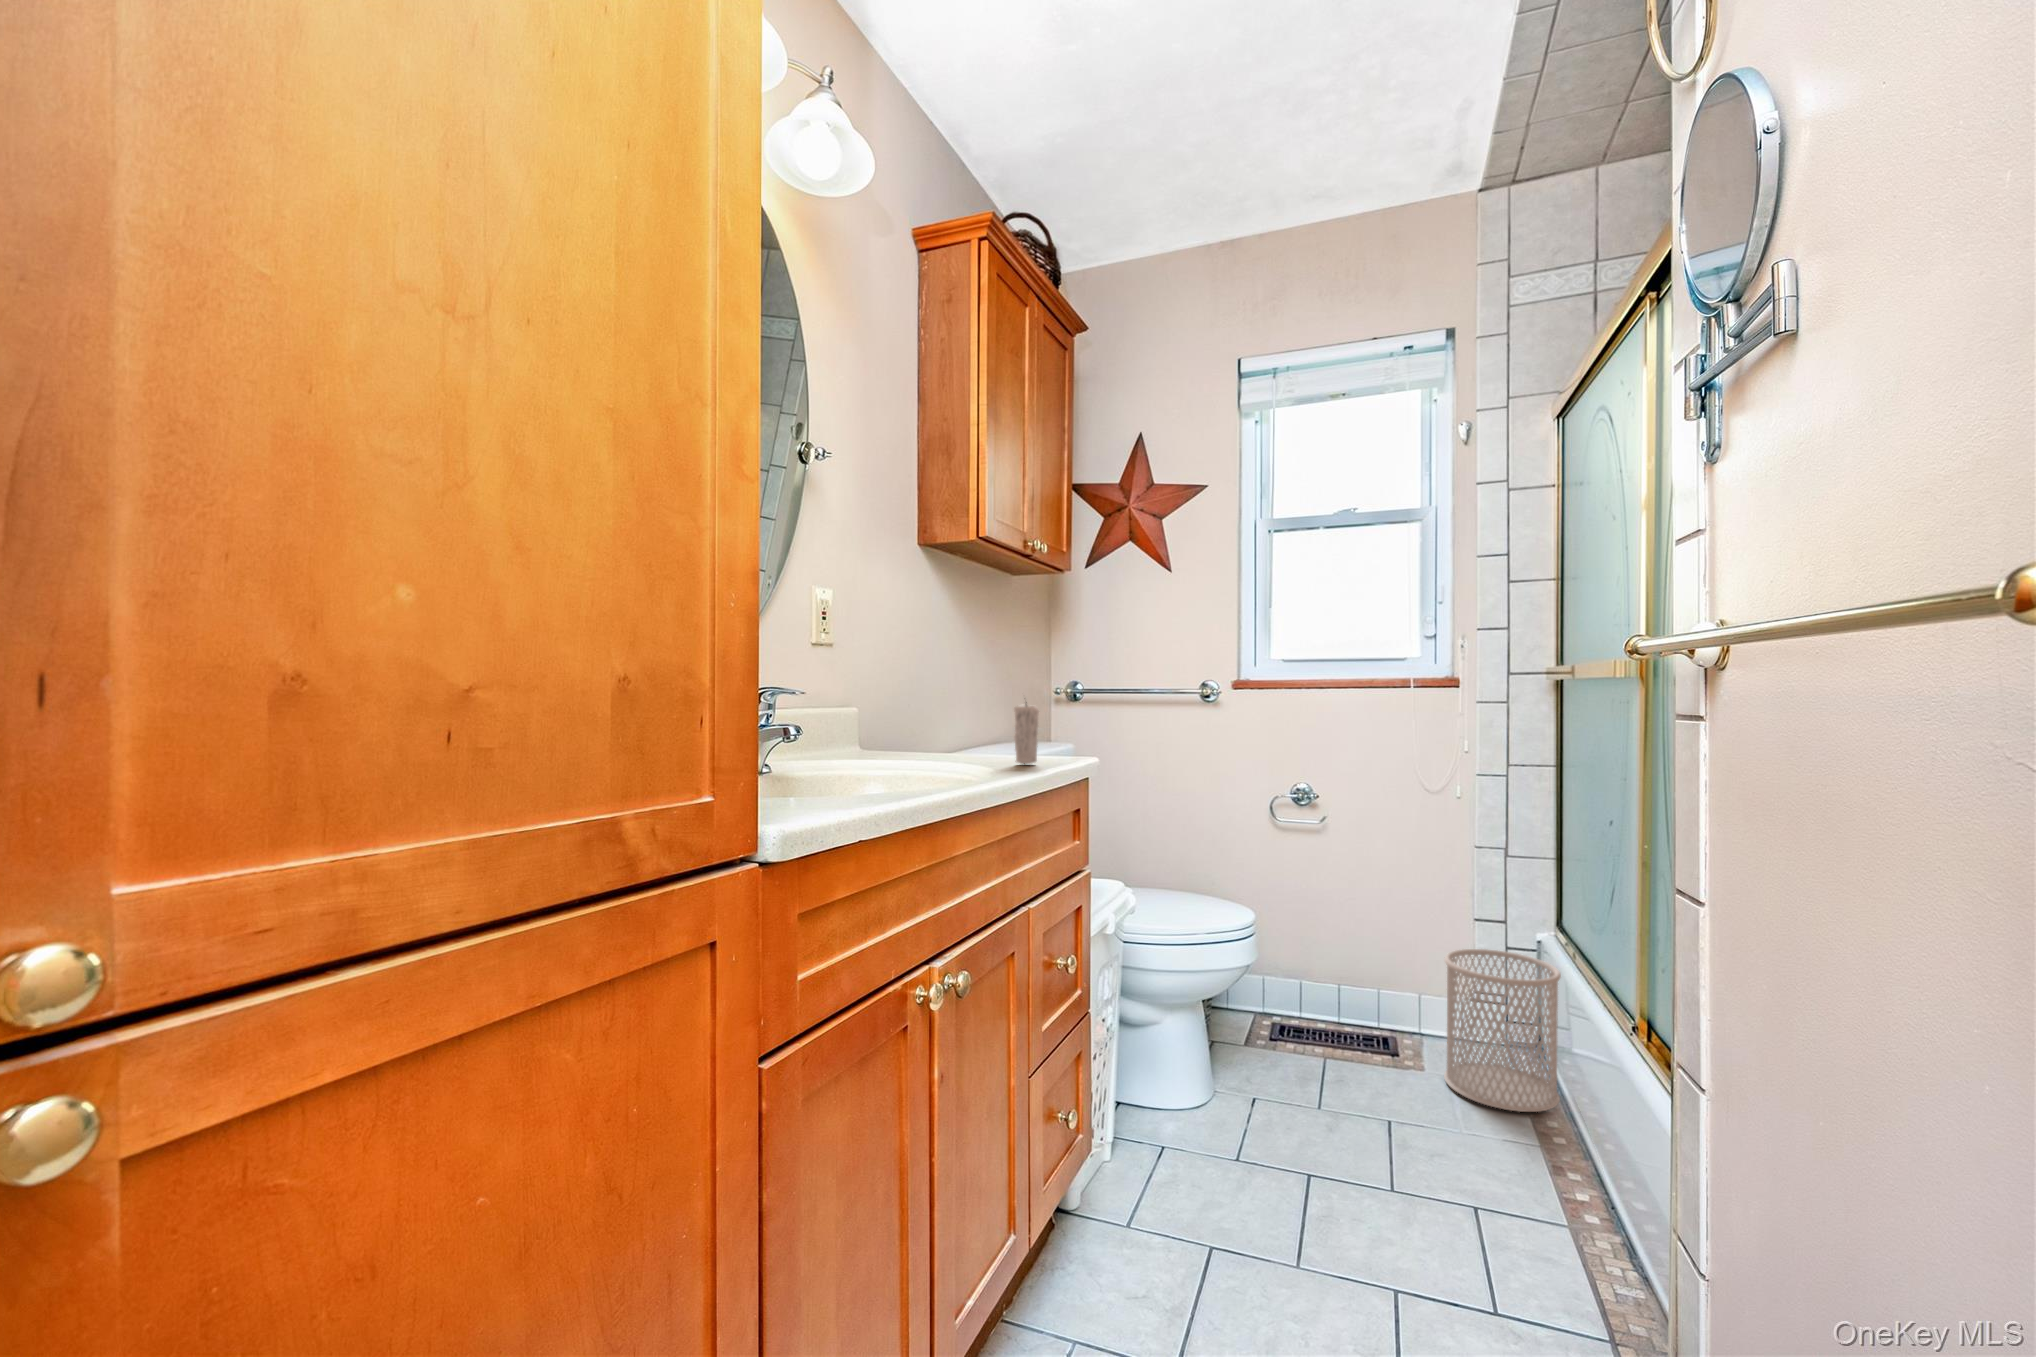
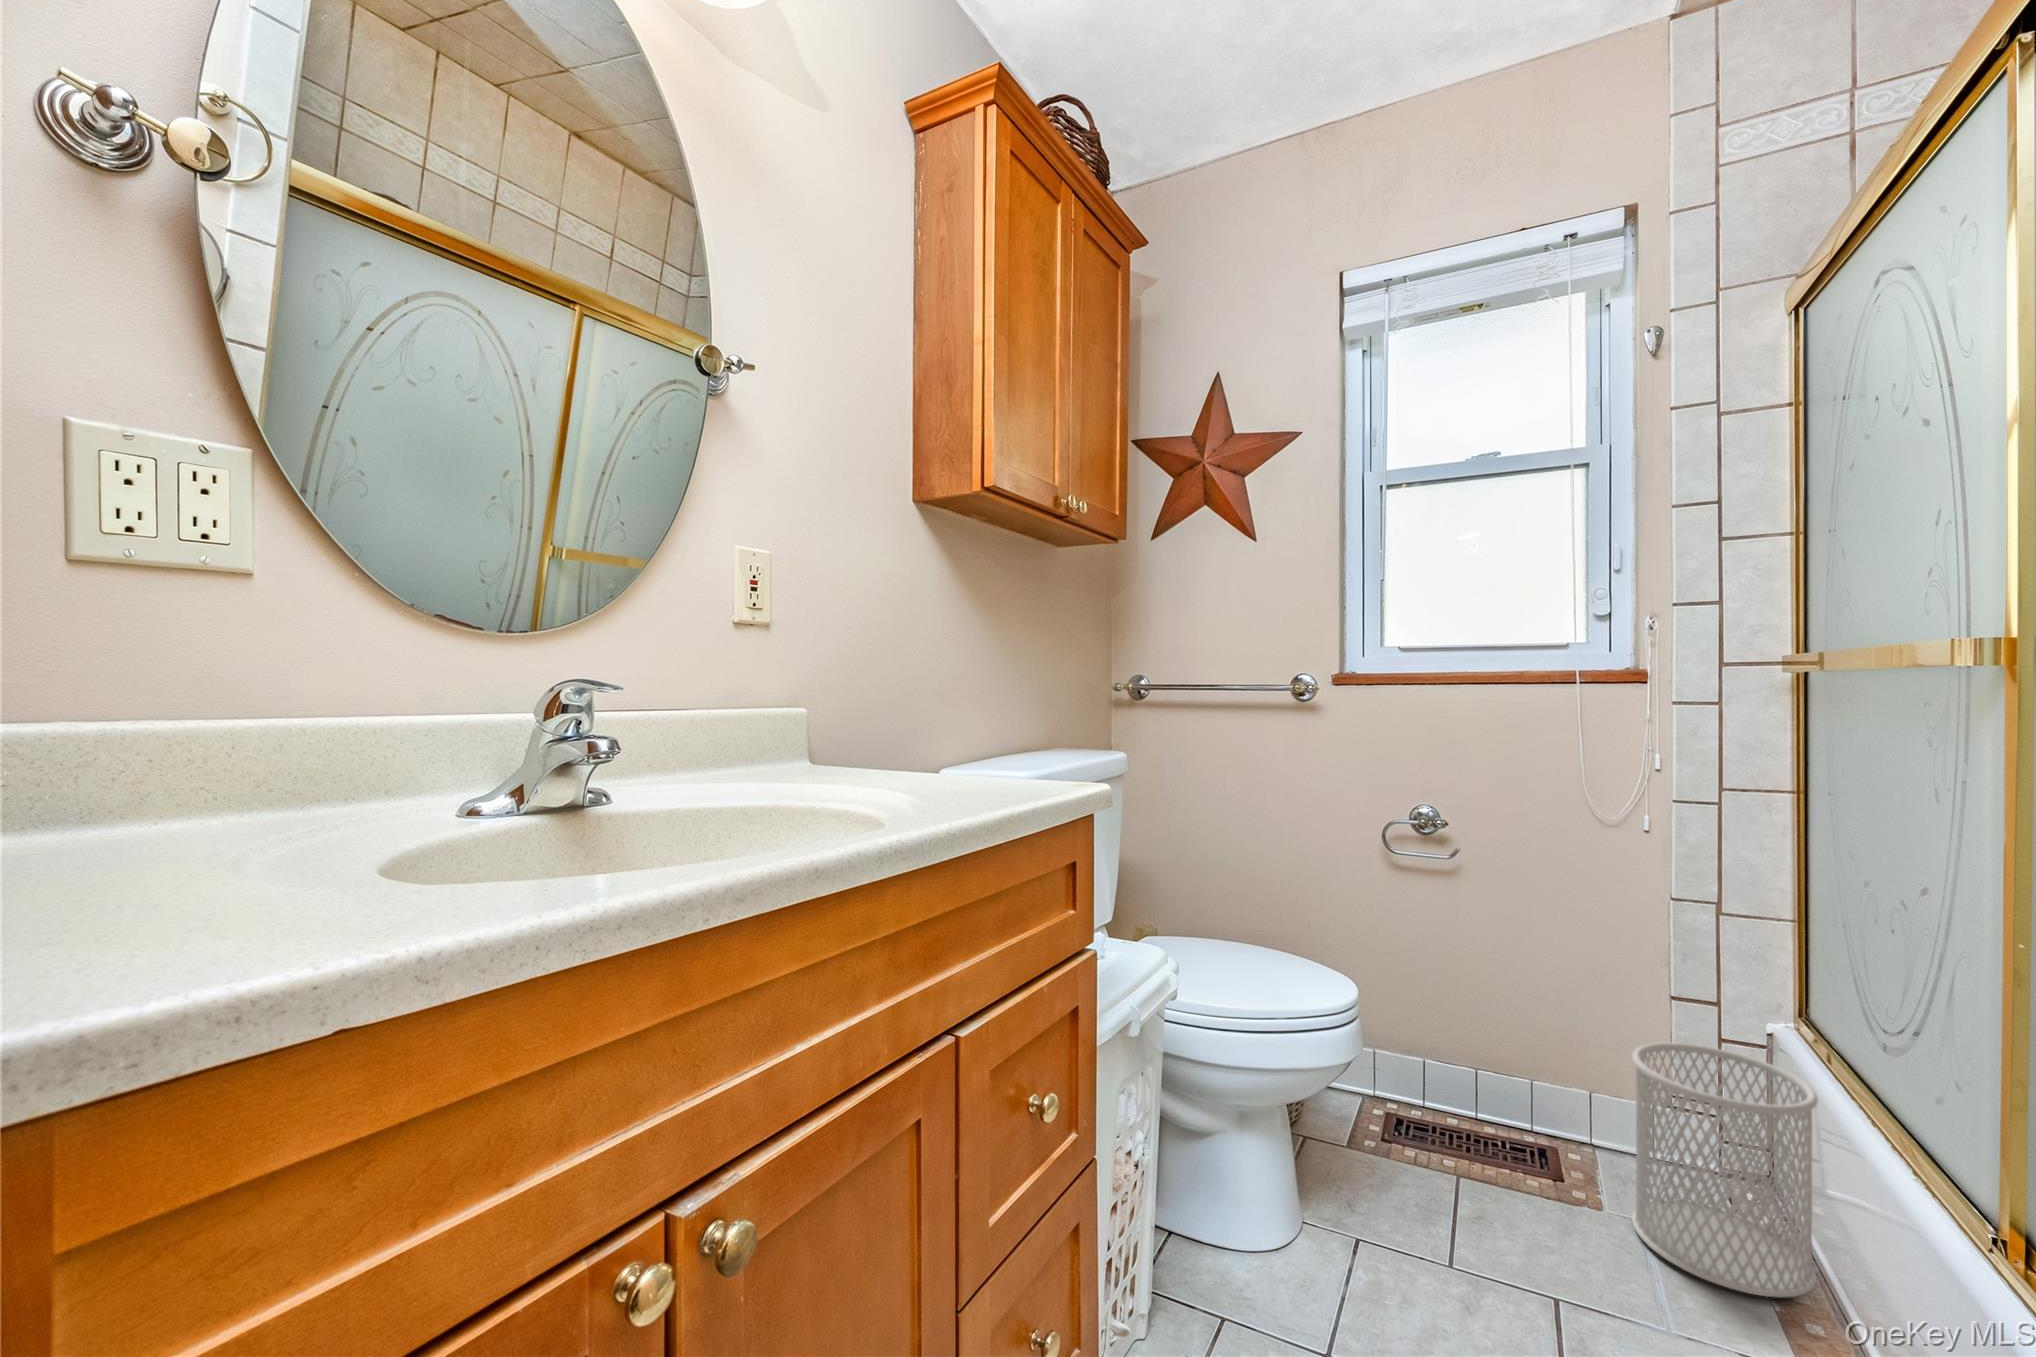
candle: present [1014,702,1039,764] -> none [975,688,1012,795]

